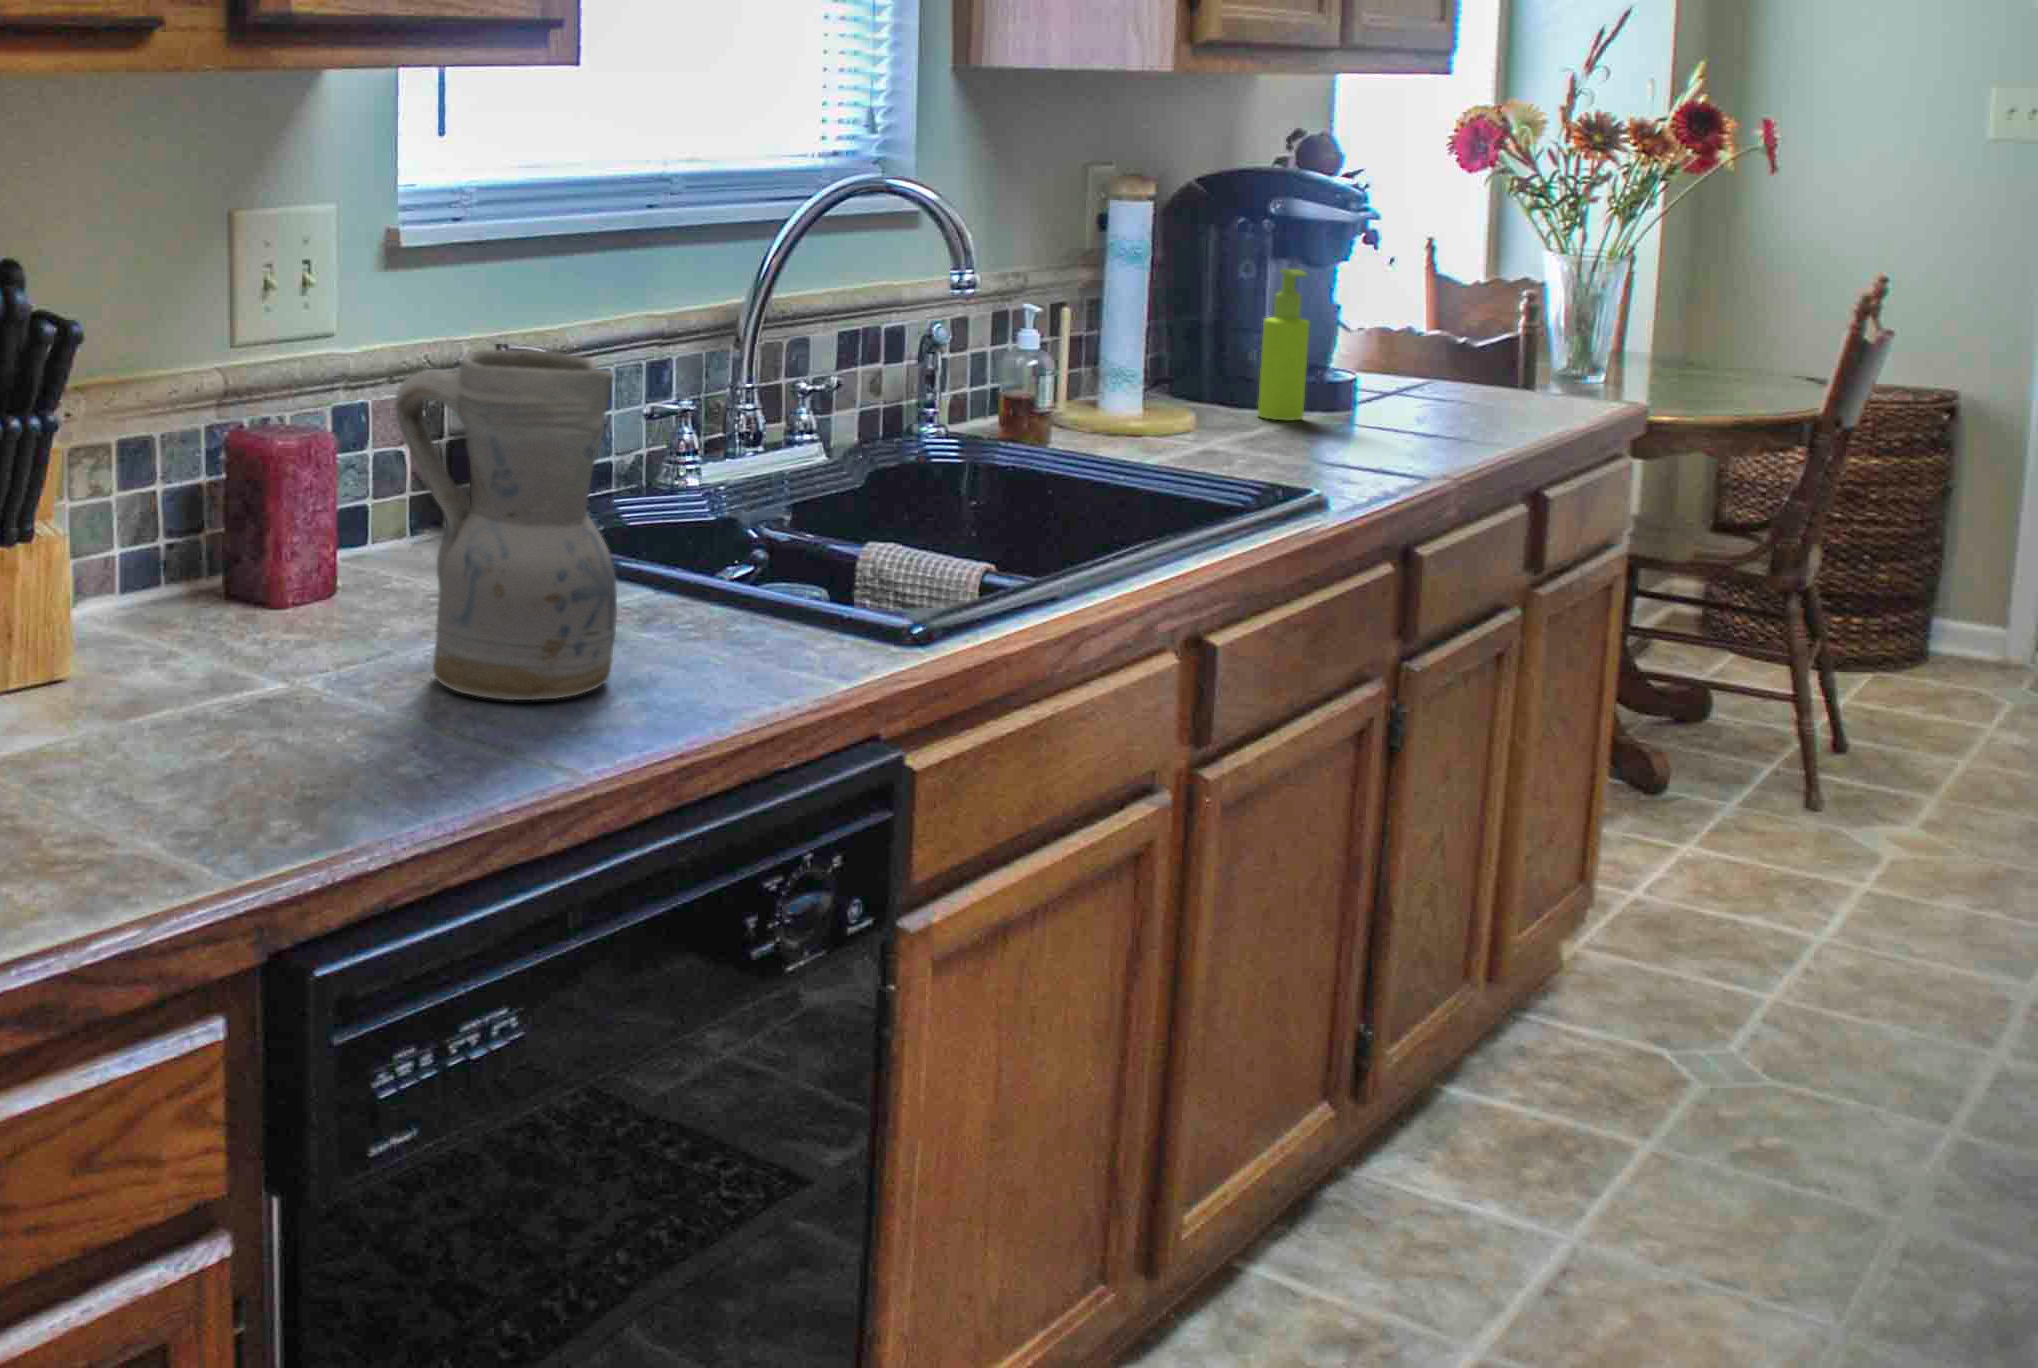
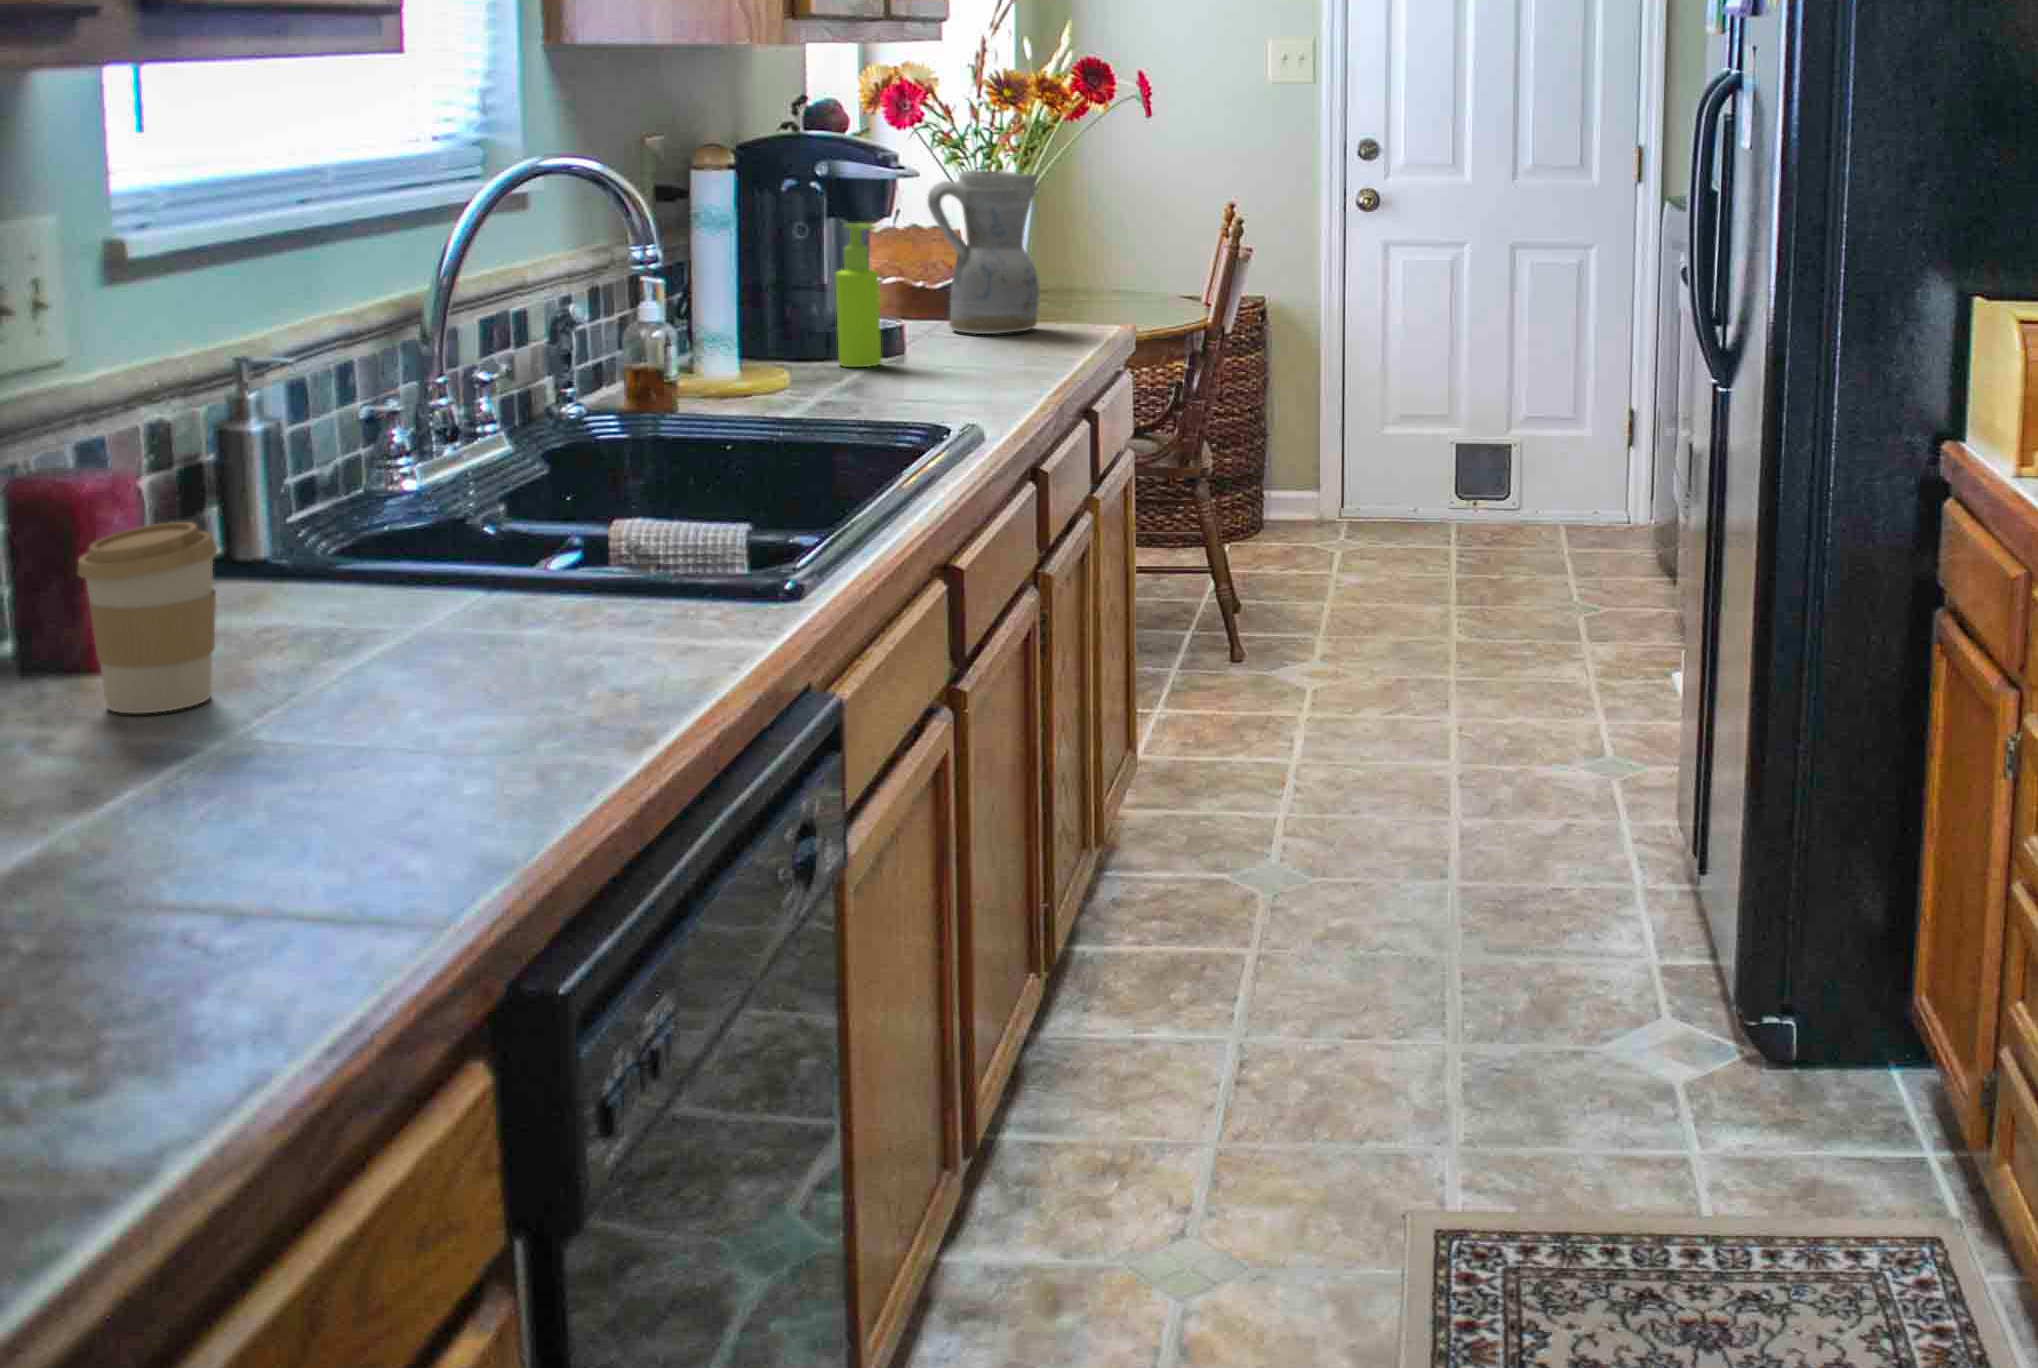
ceramic pitcher: present [395,350,617,700] -> present [928,171,1039,334]
coffee cup: none [177,486,298,663] -> present [78,522,217,713]

